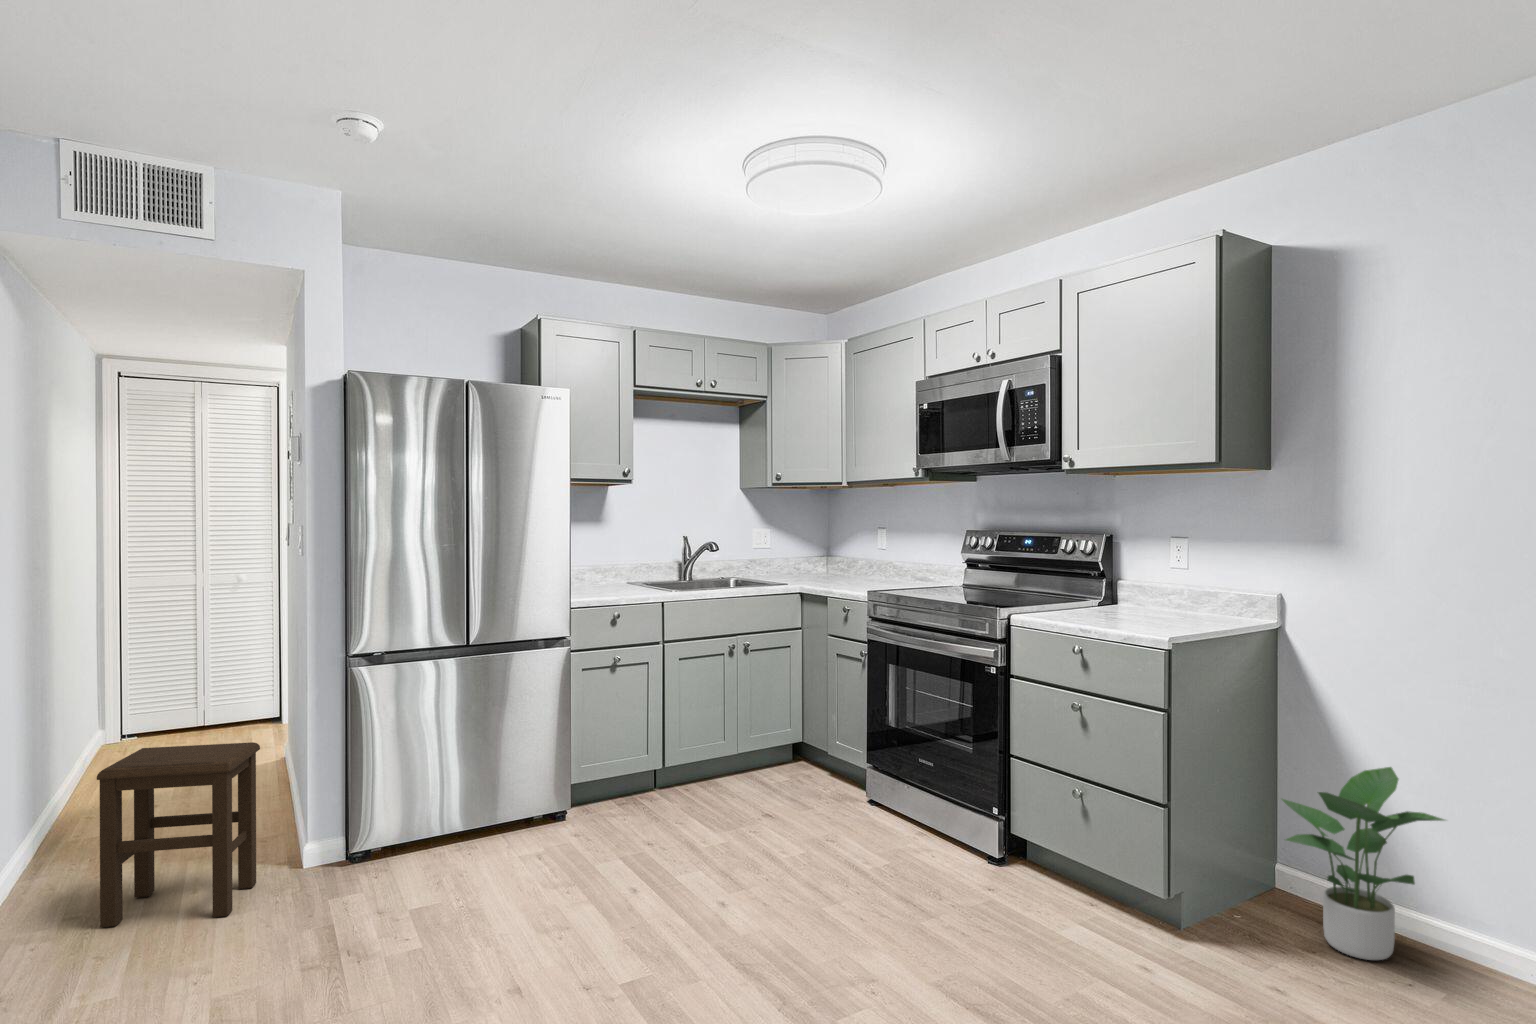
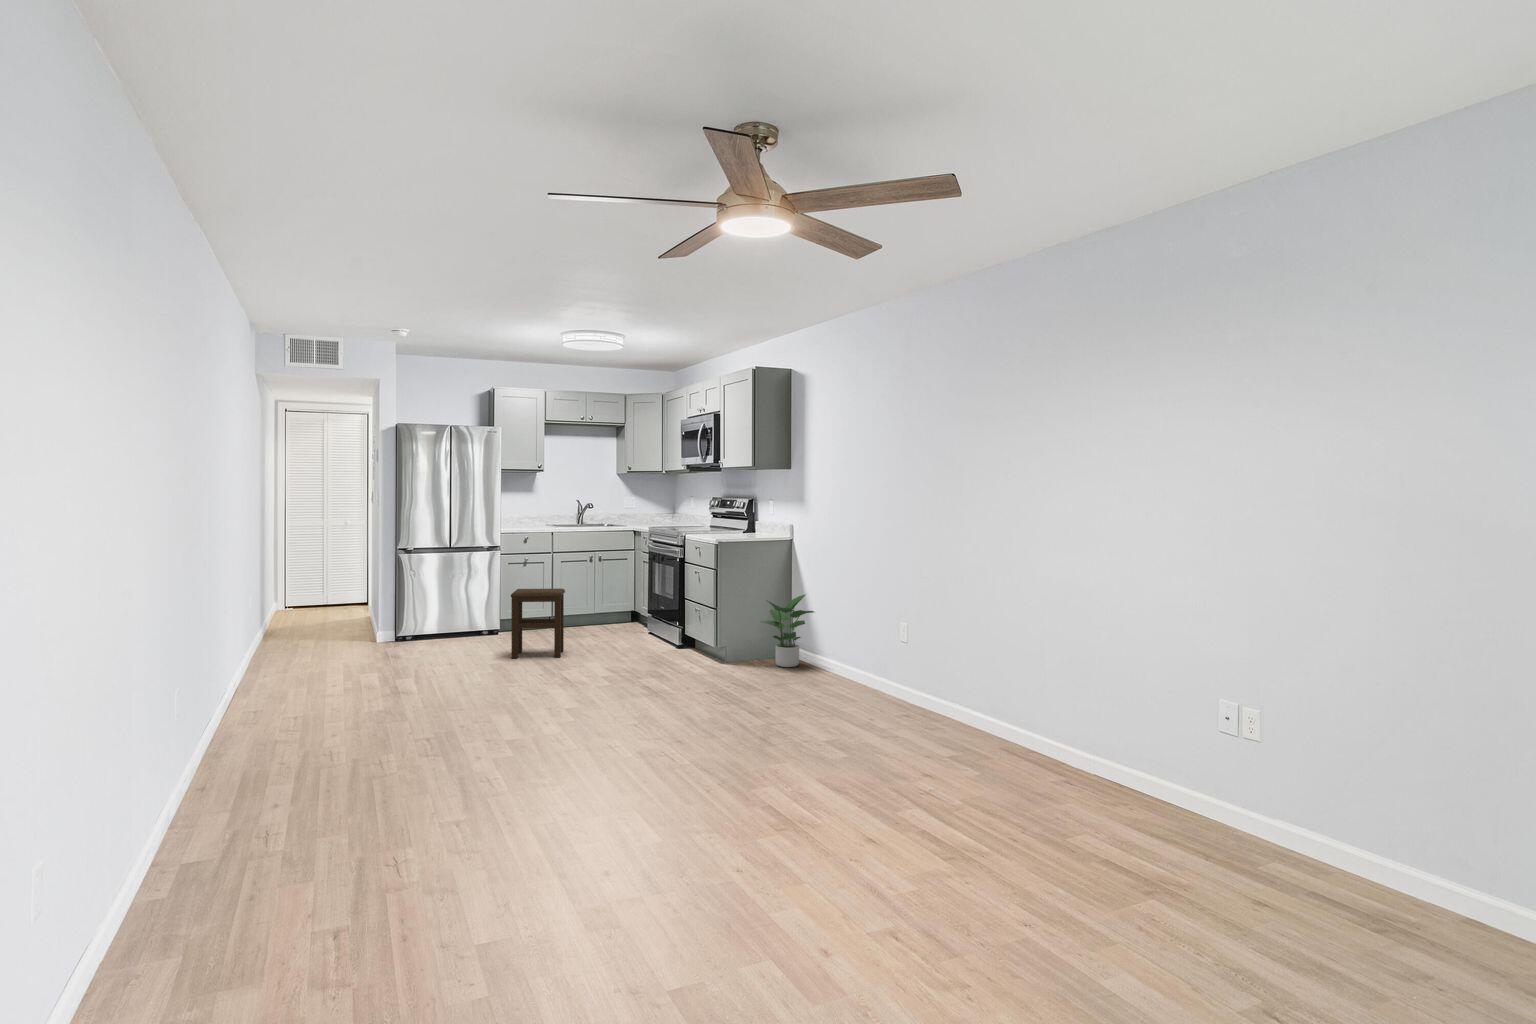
stool: present [97,742,260,927] -> present [511,589,565,658]

